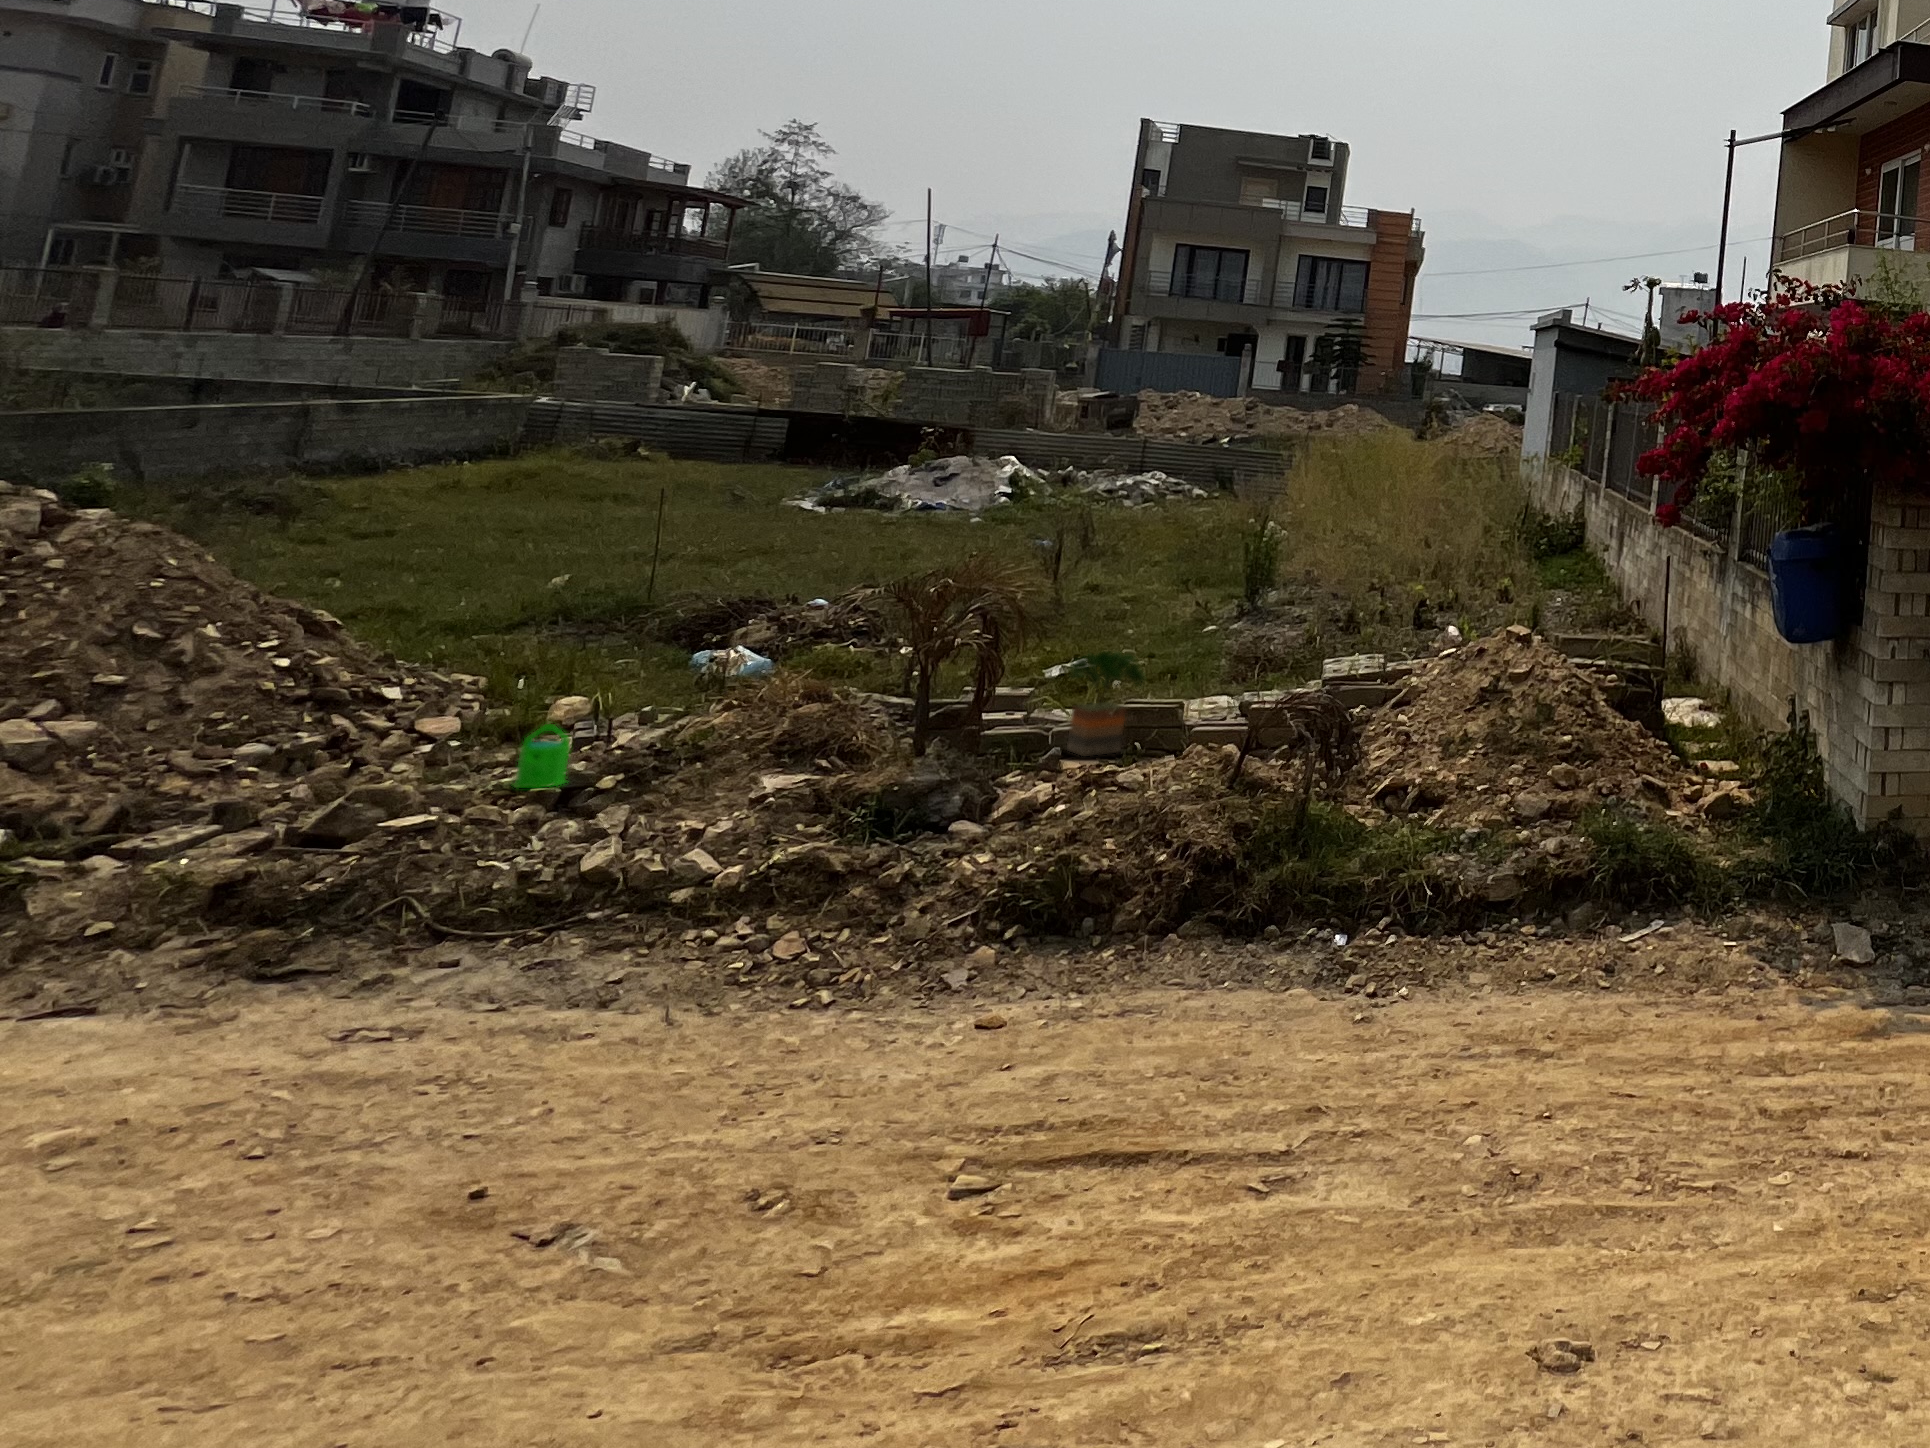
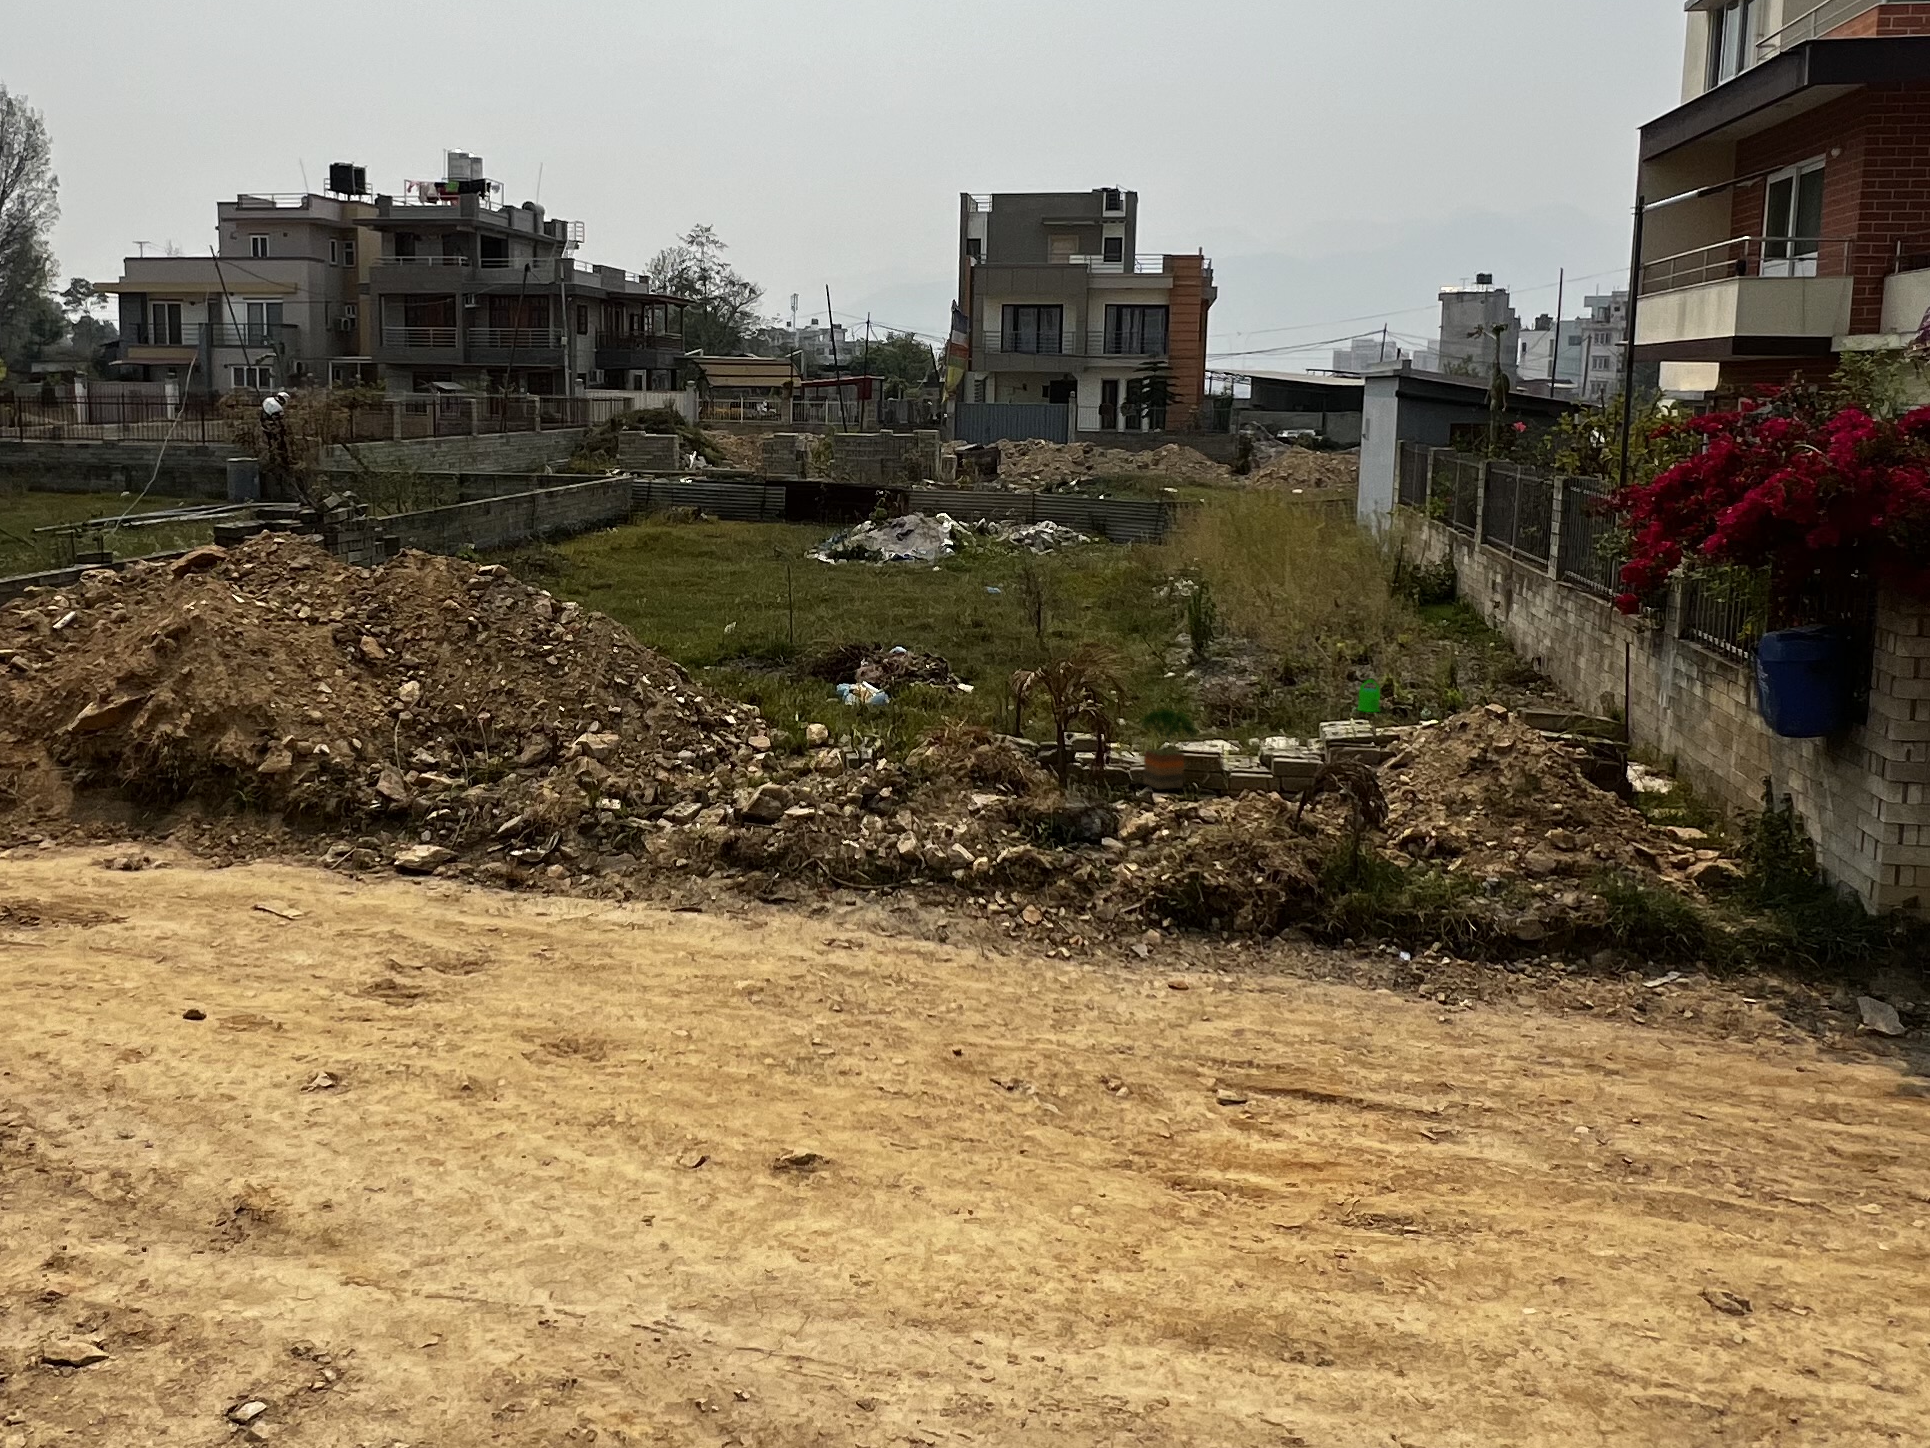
watering can: present [513,724,571,788] -> present [1358,679,1380,712]

